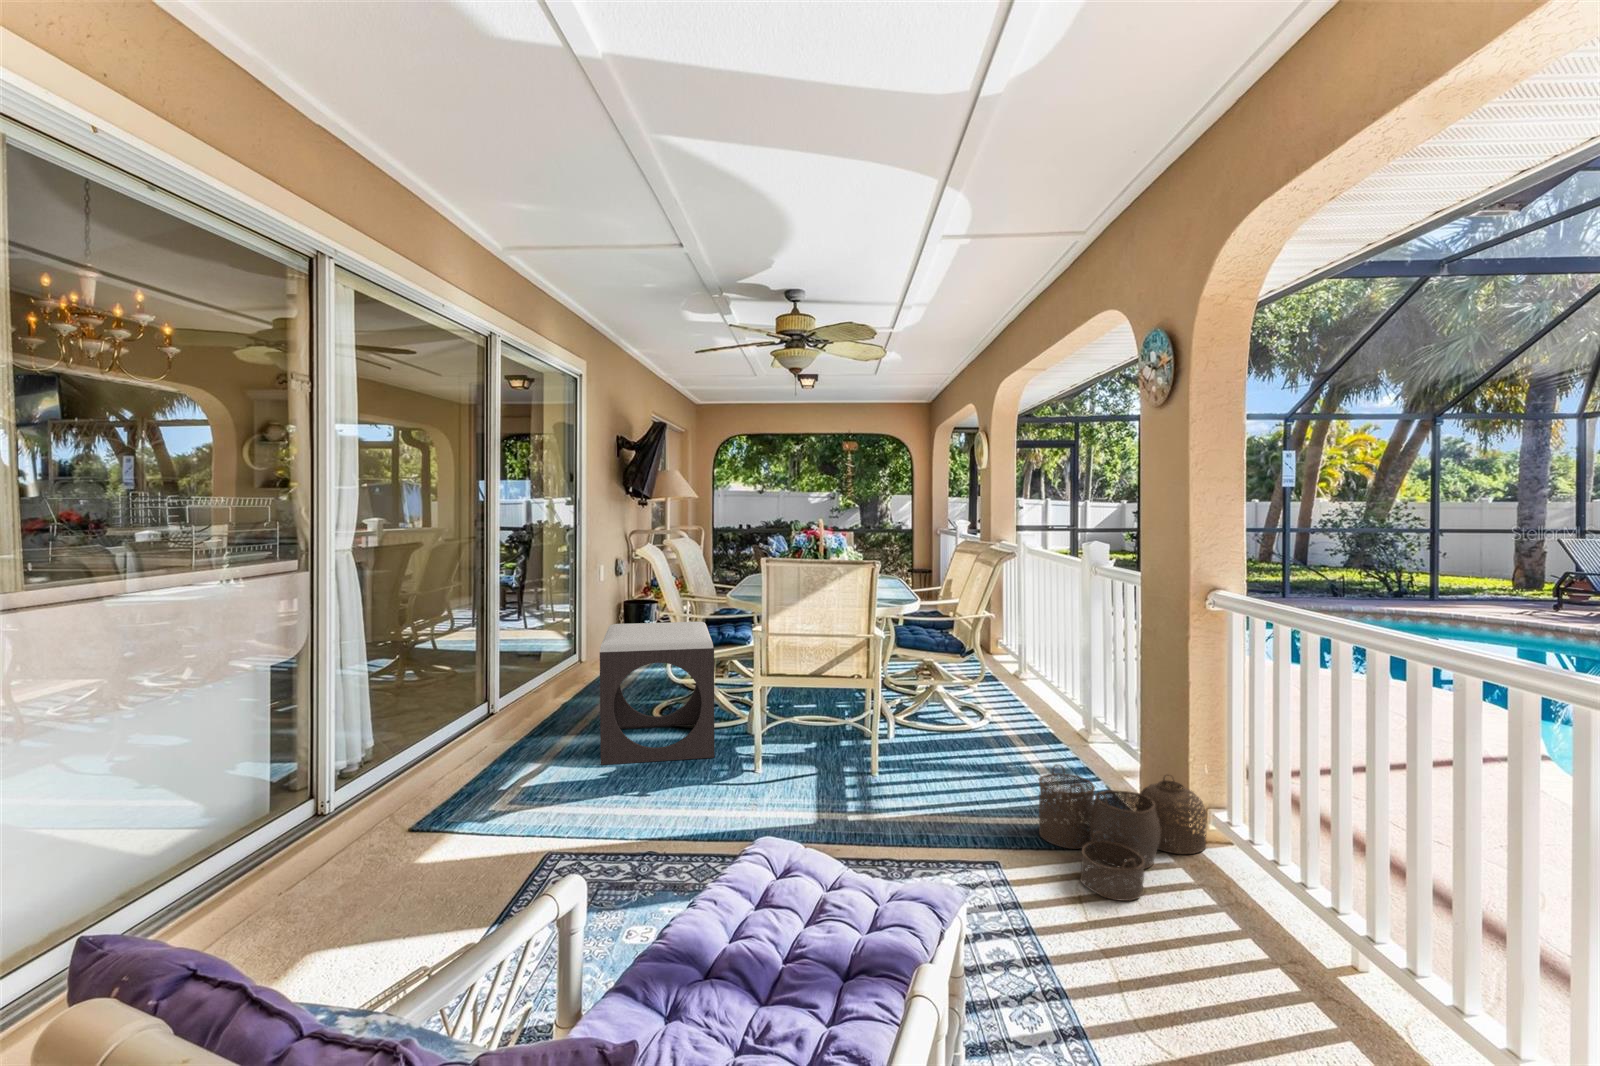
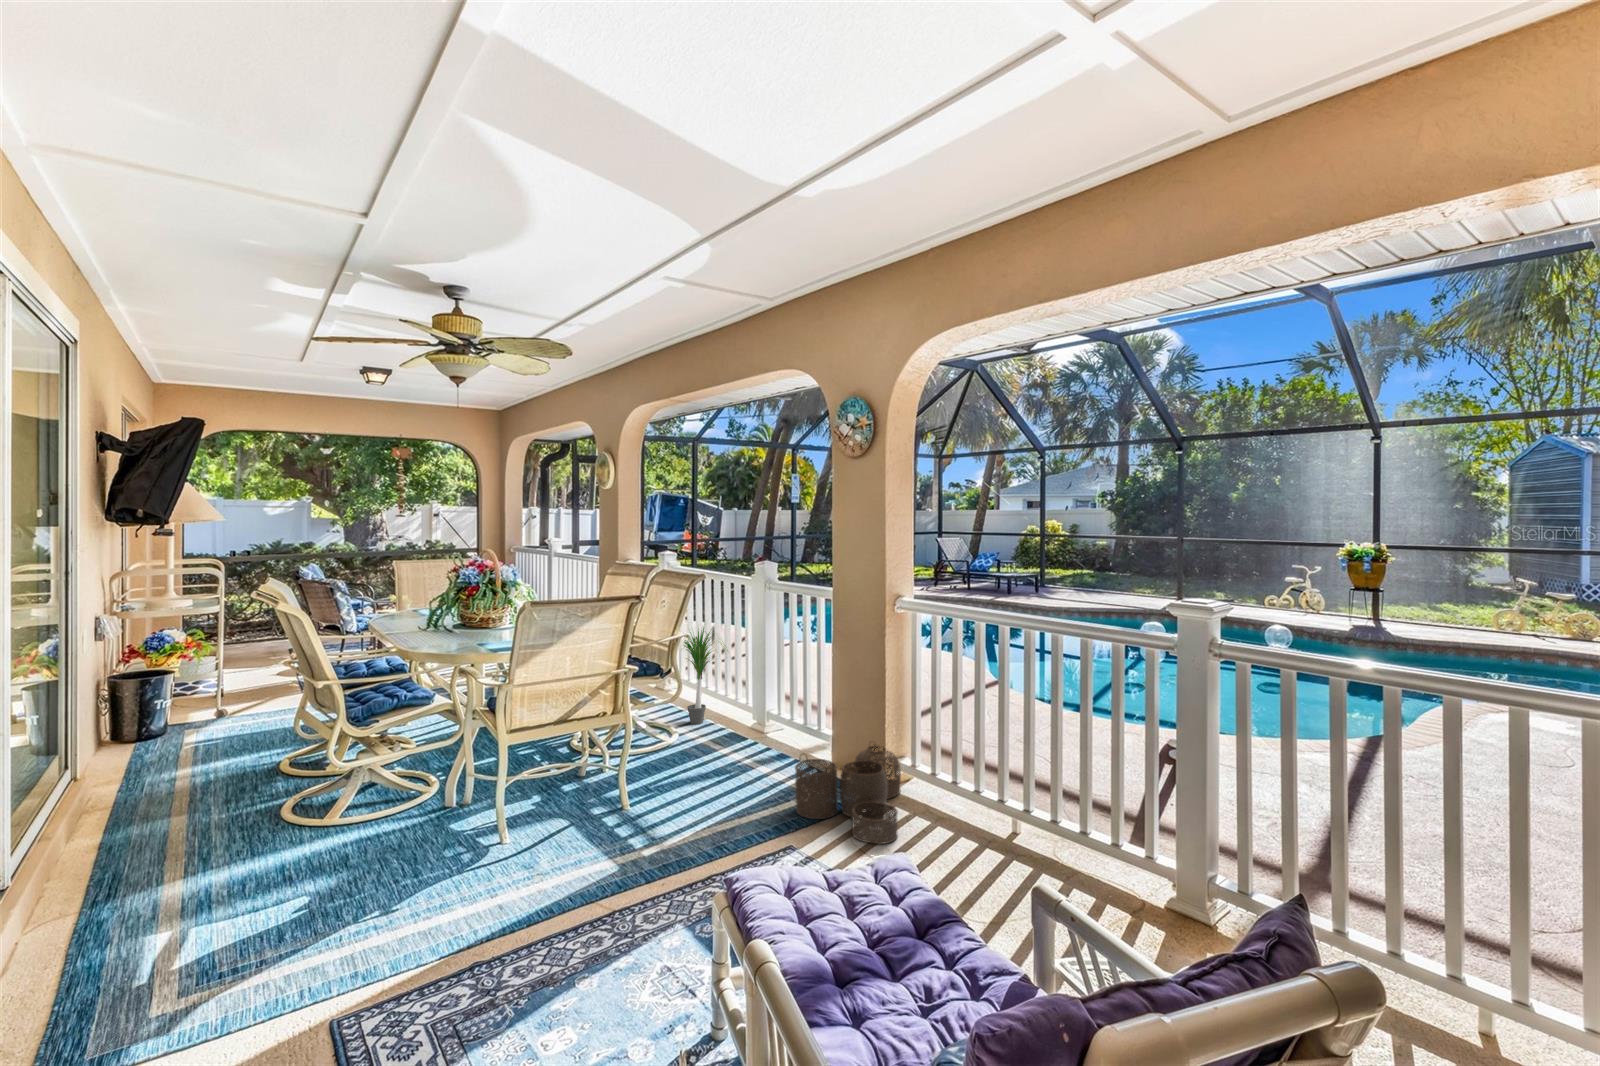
potted plant: none [991,598,1072,717] -> present [684,628,724,724]
footstool: present [600,622,714,765] -> none [233,688,435,899]

